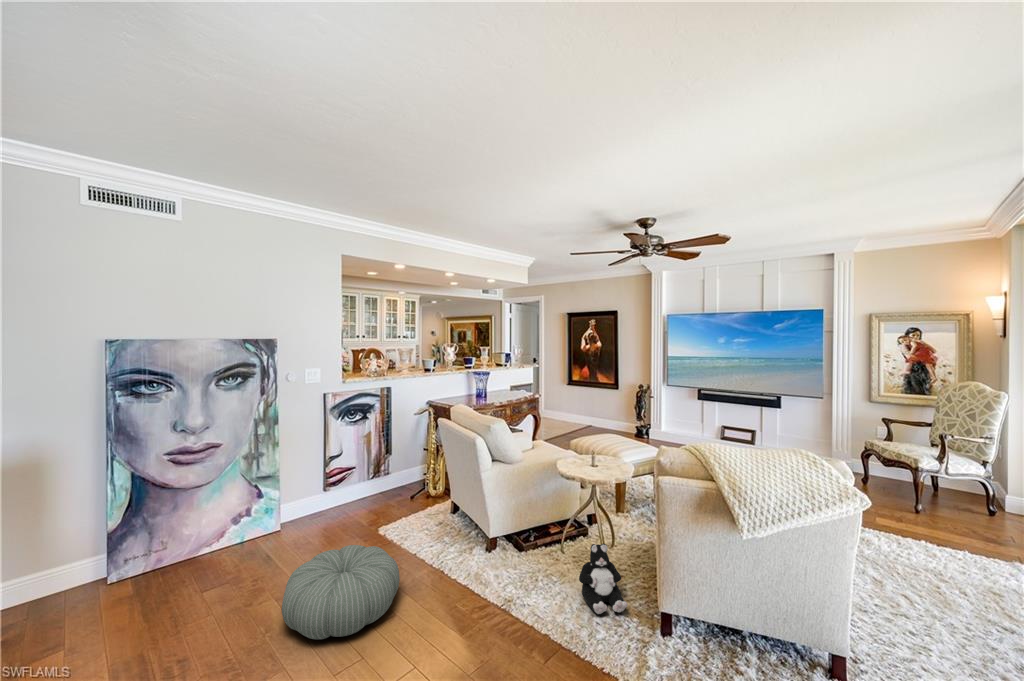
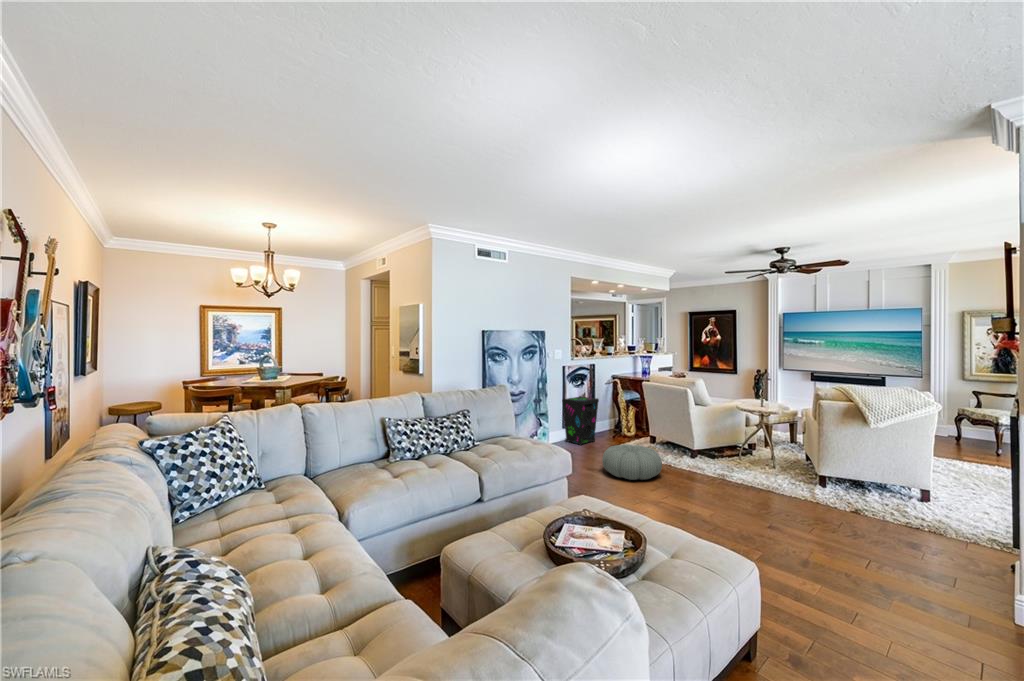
speaker: none [318,437,377,521] -> present [562,396,599,445]
plush toy: present [579,544,628,614] -> none [765,445,797,478]

